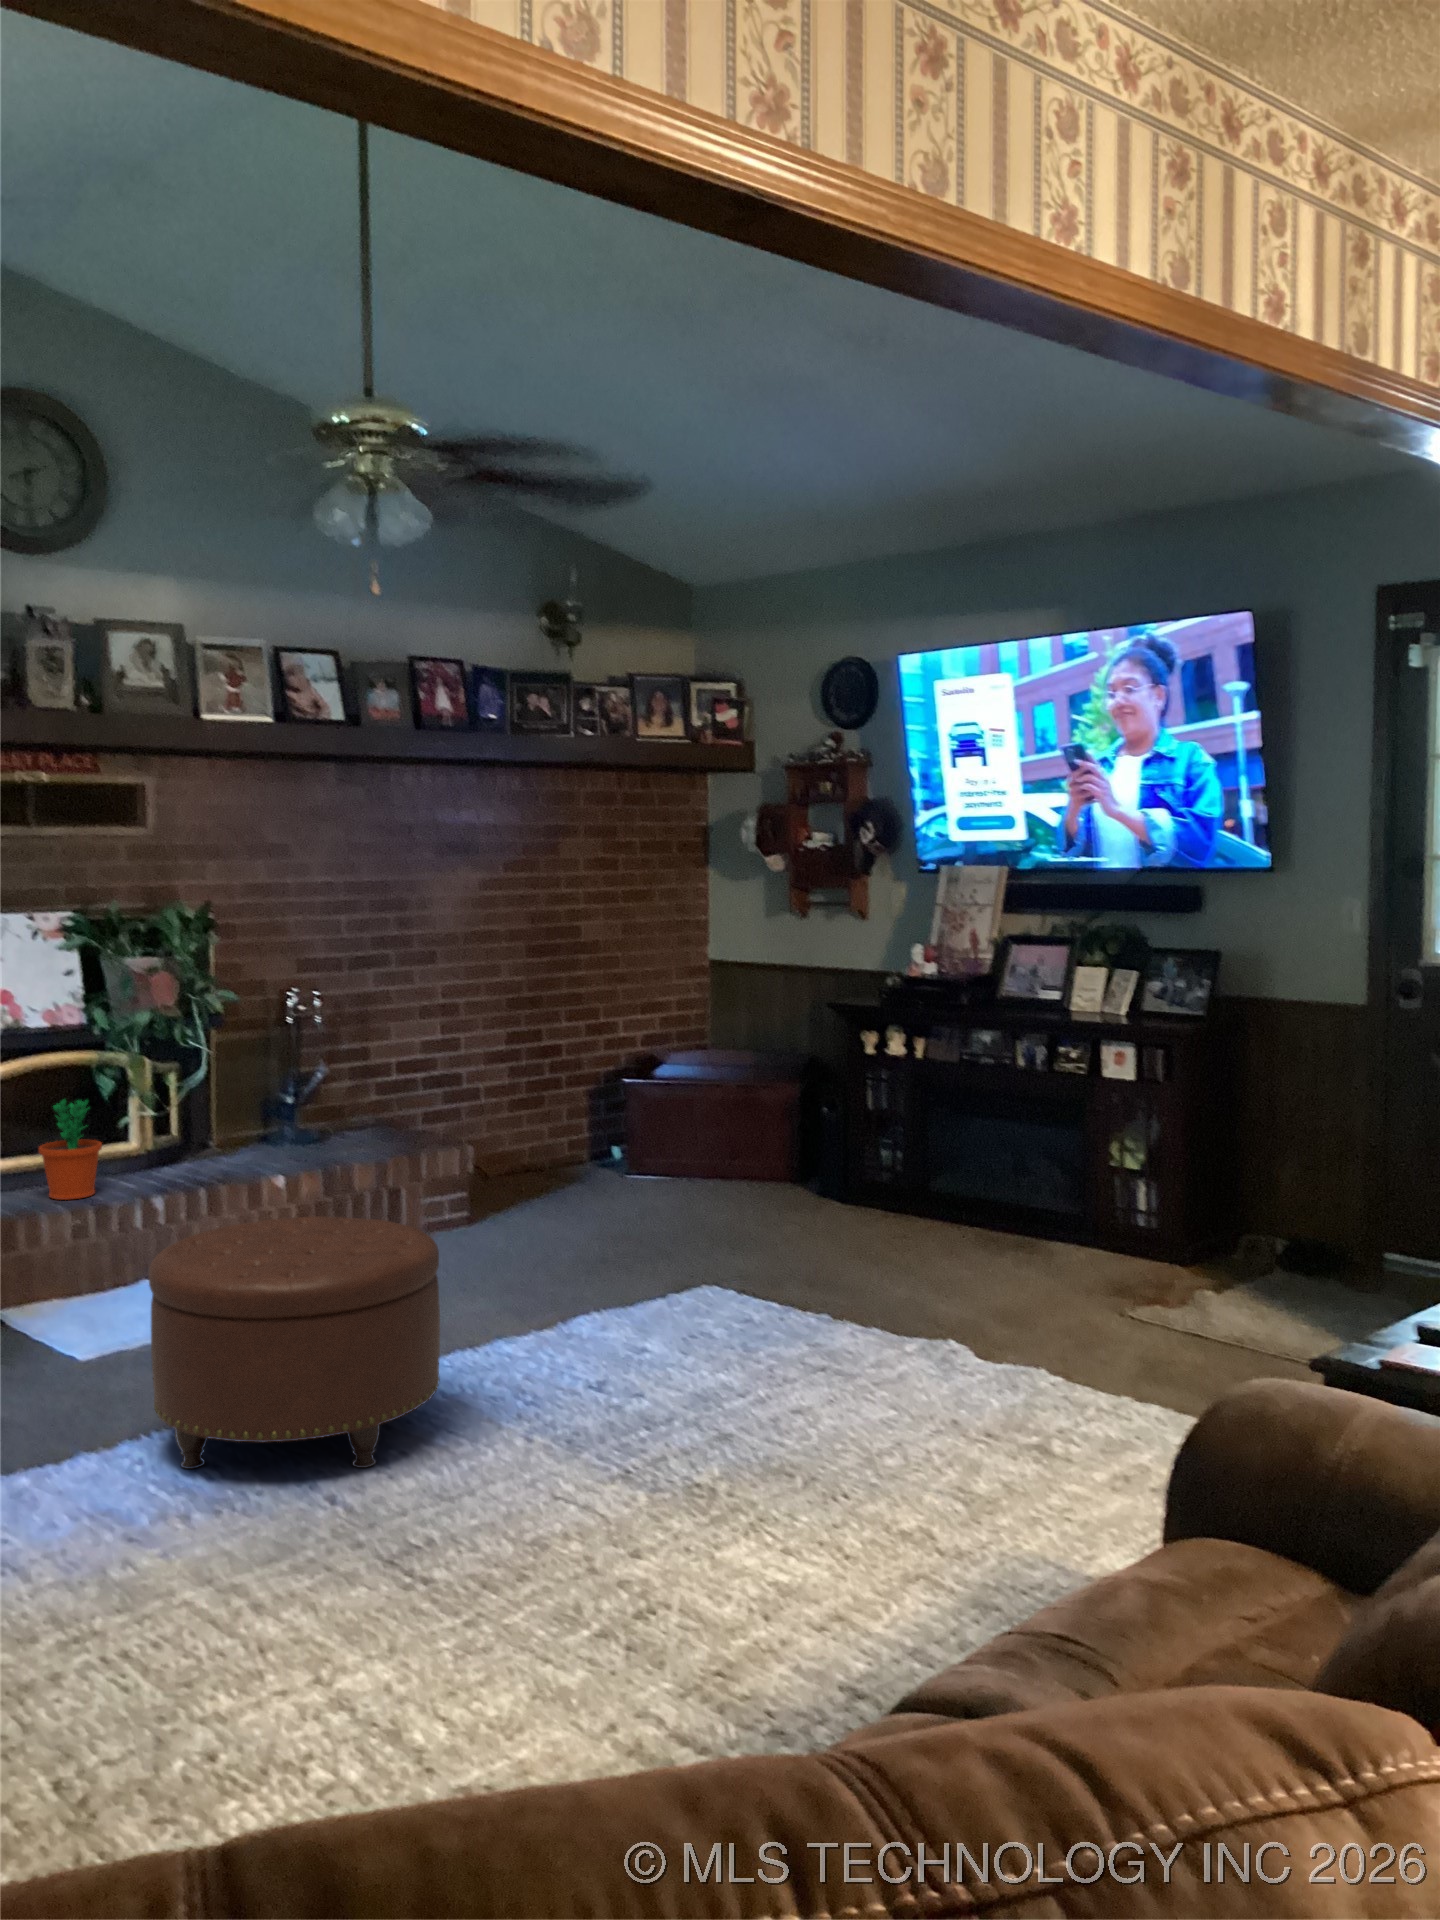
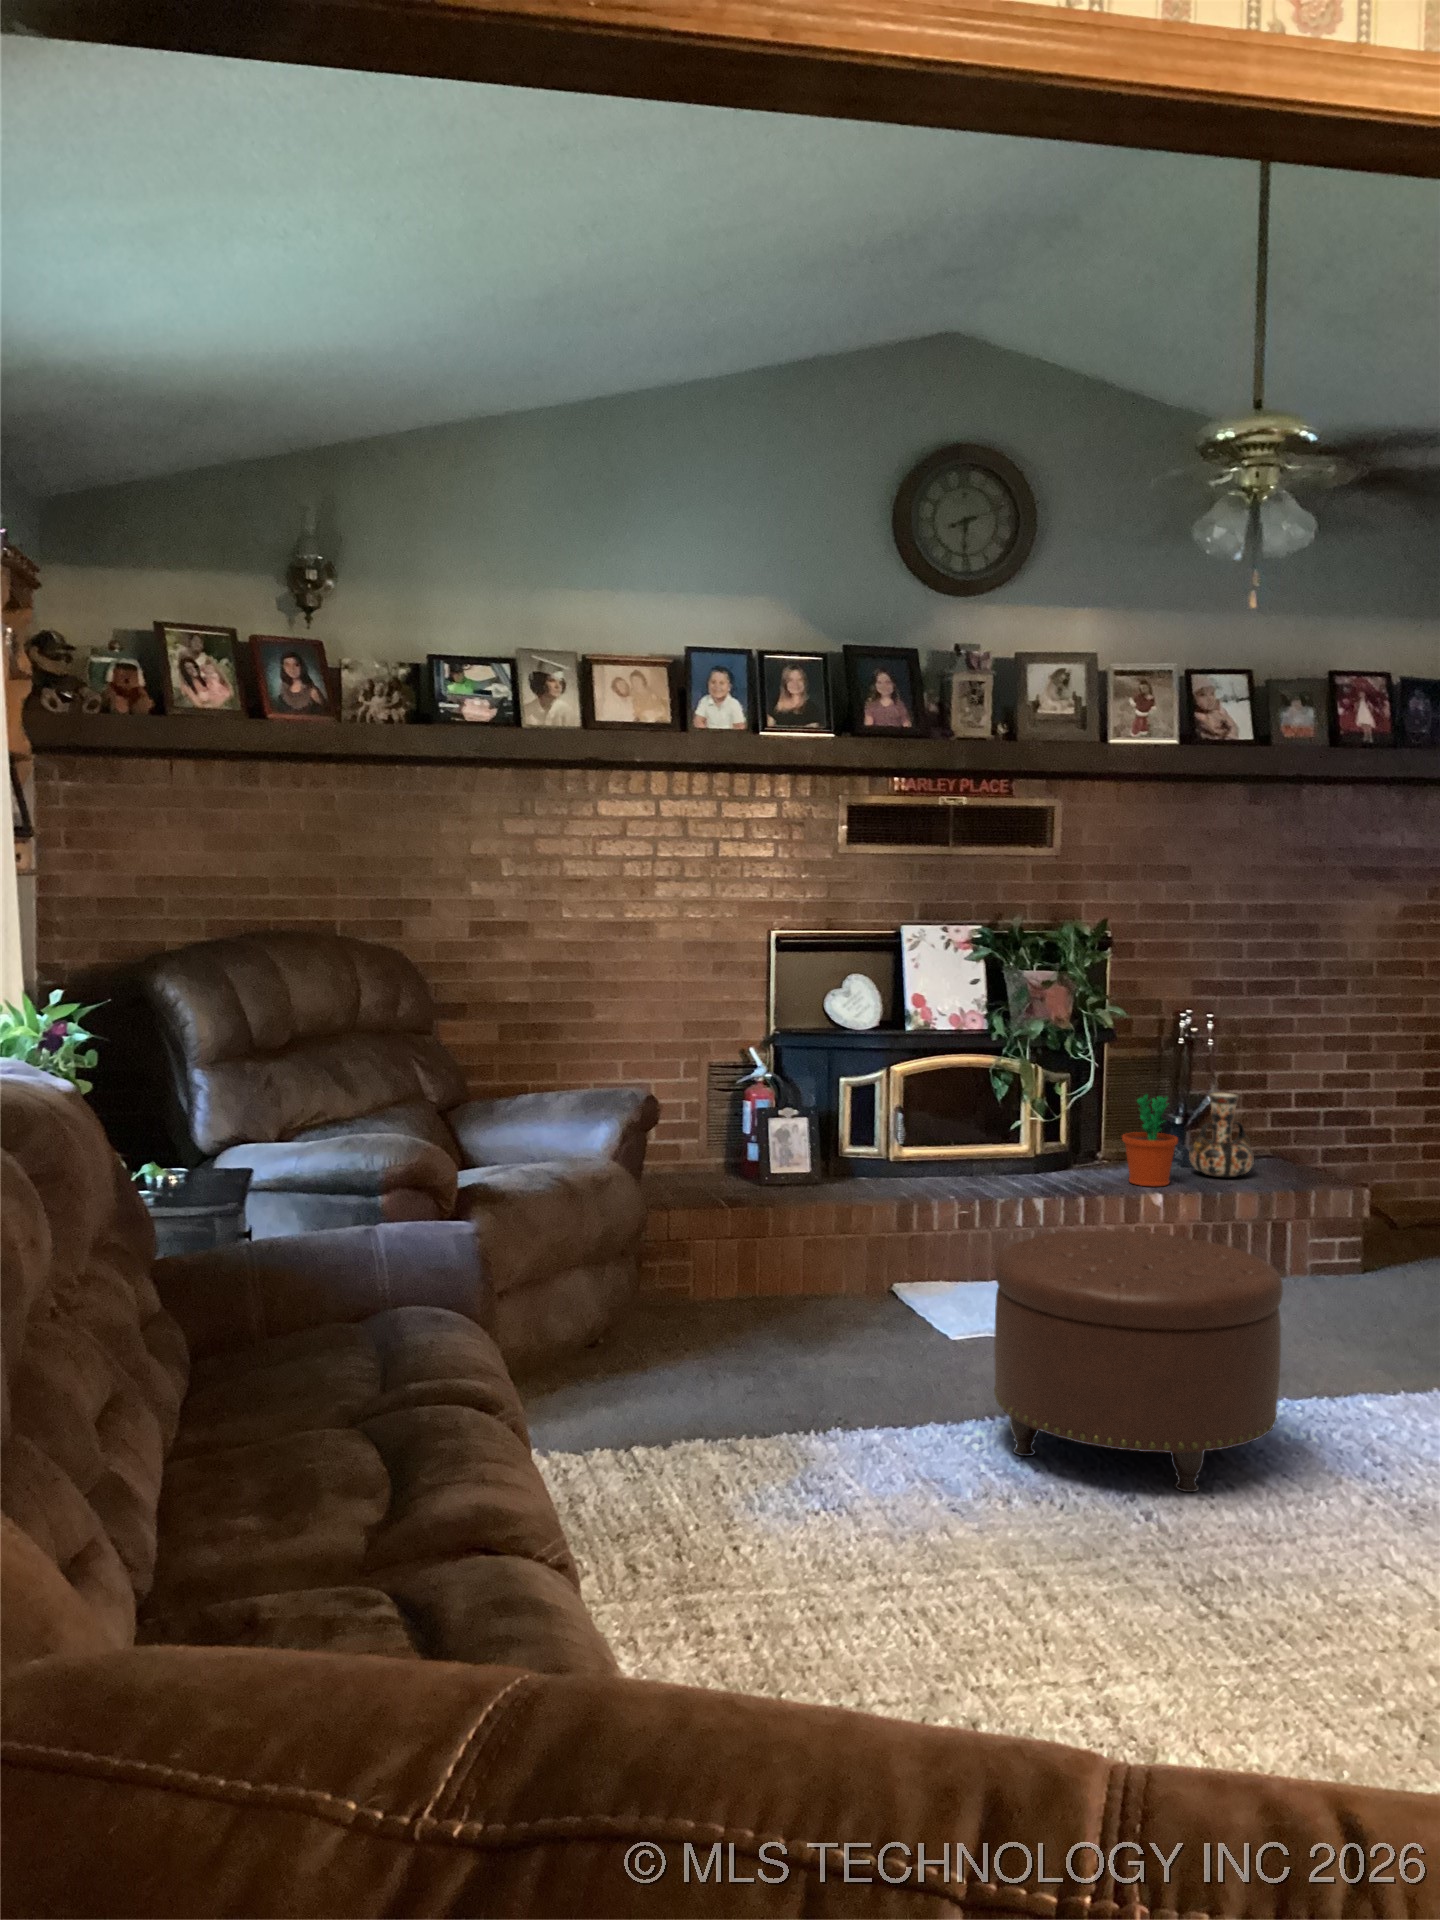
decorative vase: none [305,1067,367,1152] -> present [1189,1092,1254,1177]
flower pot: present [39,1100,102,1200] -> present [1122,1095,1178,1186]

